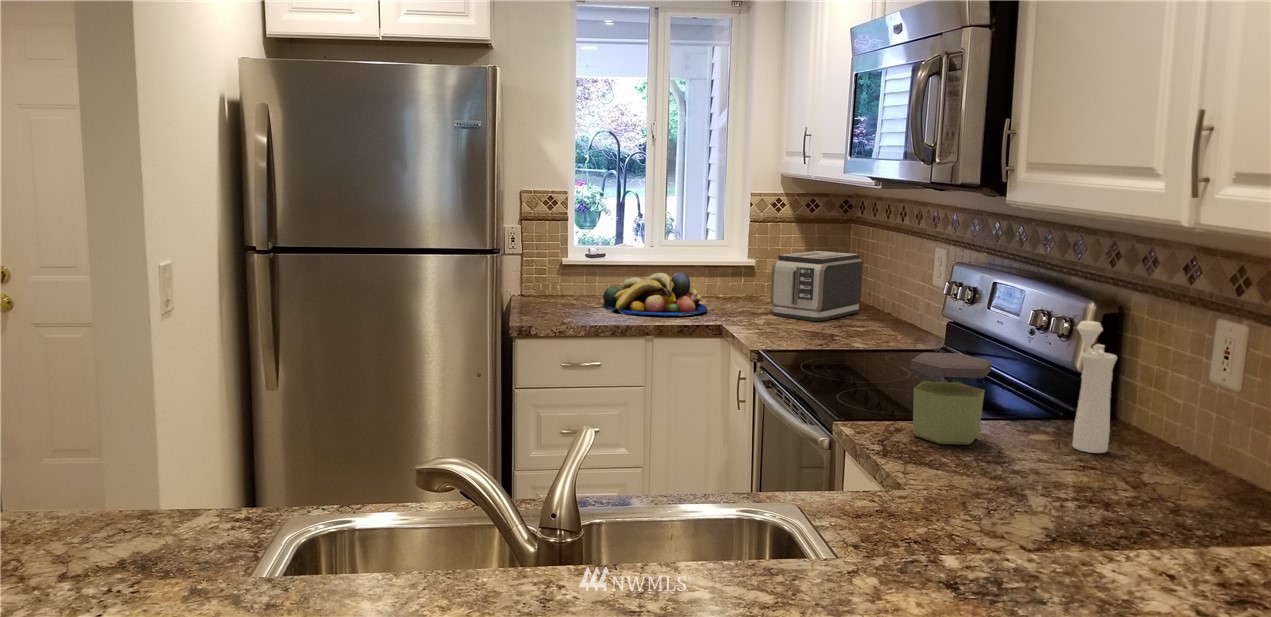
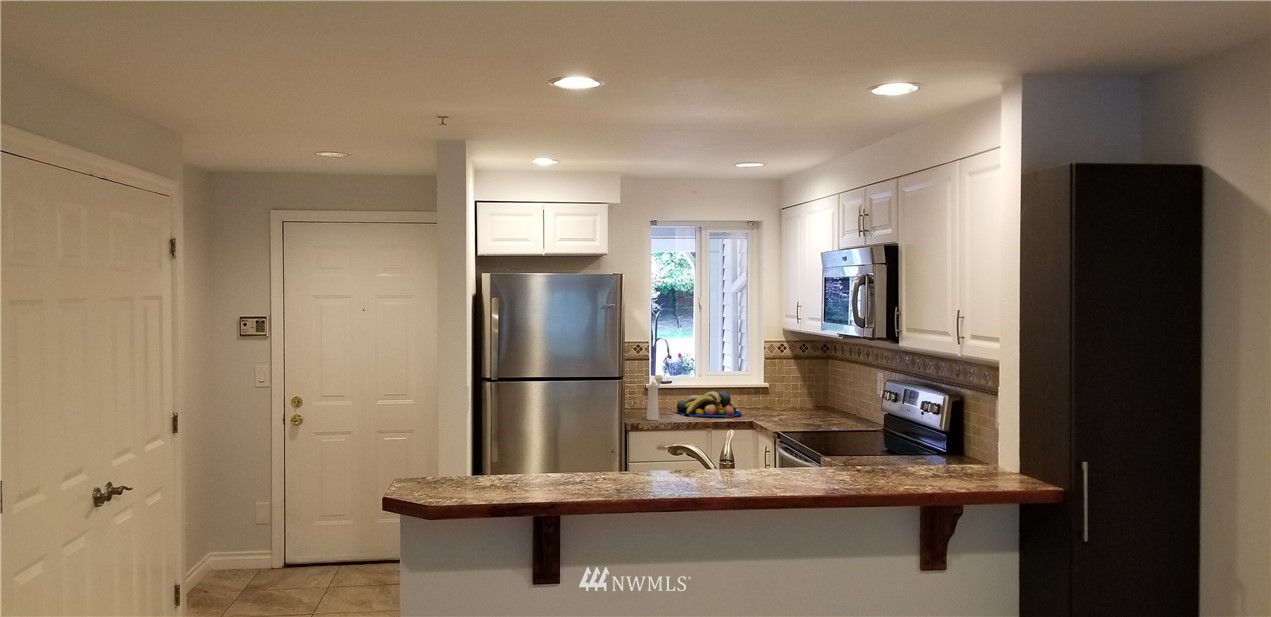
toaster: present [770,251,863,321] -> none [780,377,837,419]
pepper mill: present [1073,321,1117,453] -> present [647,375,663,420]
jar: present [910,352,991,445] -> none [856,420,894,462]

